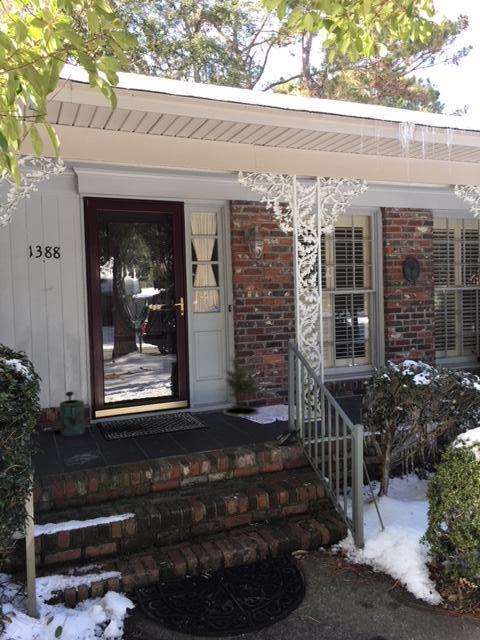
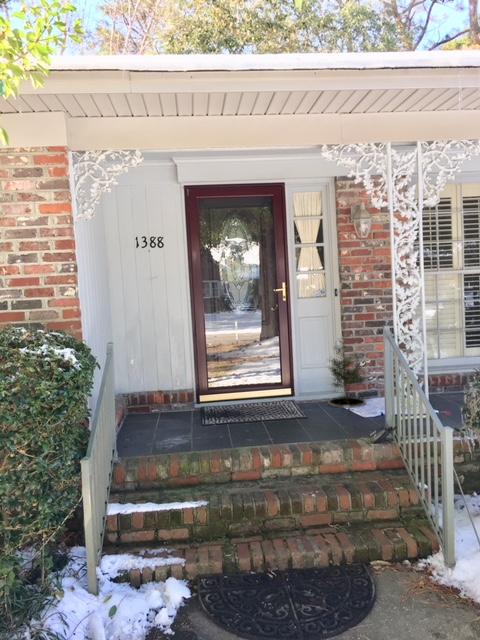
watering can: present [60,392,85,436] -> none [161,376,186,420]

